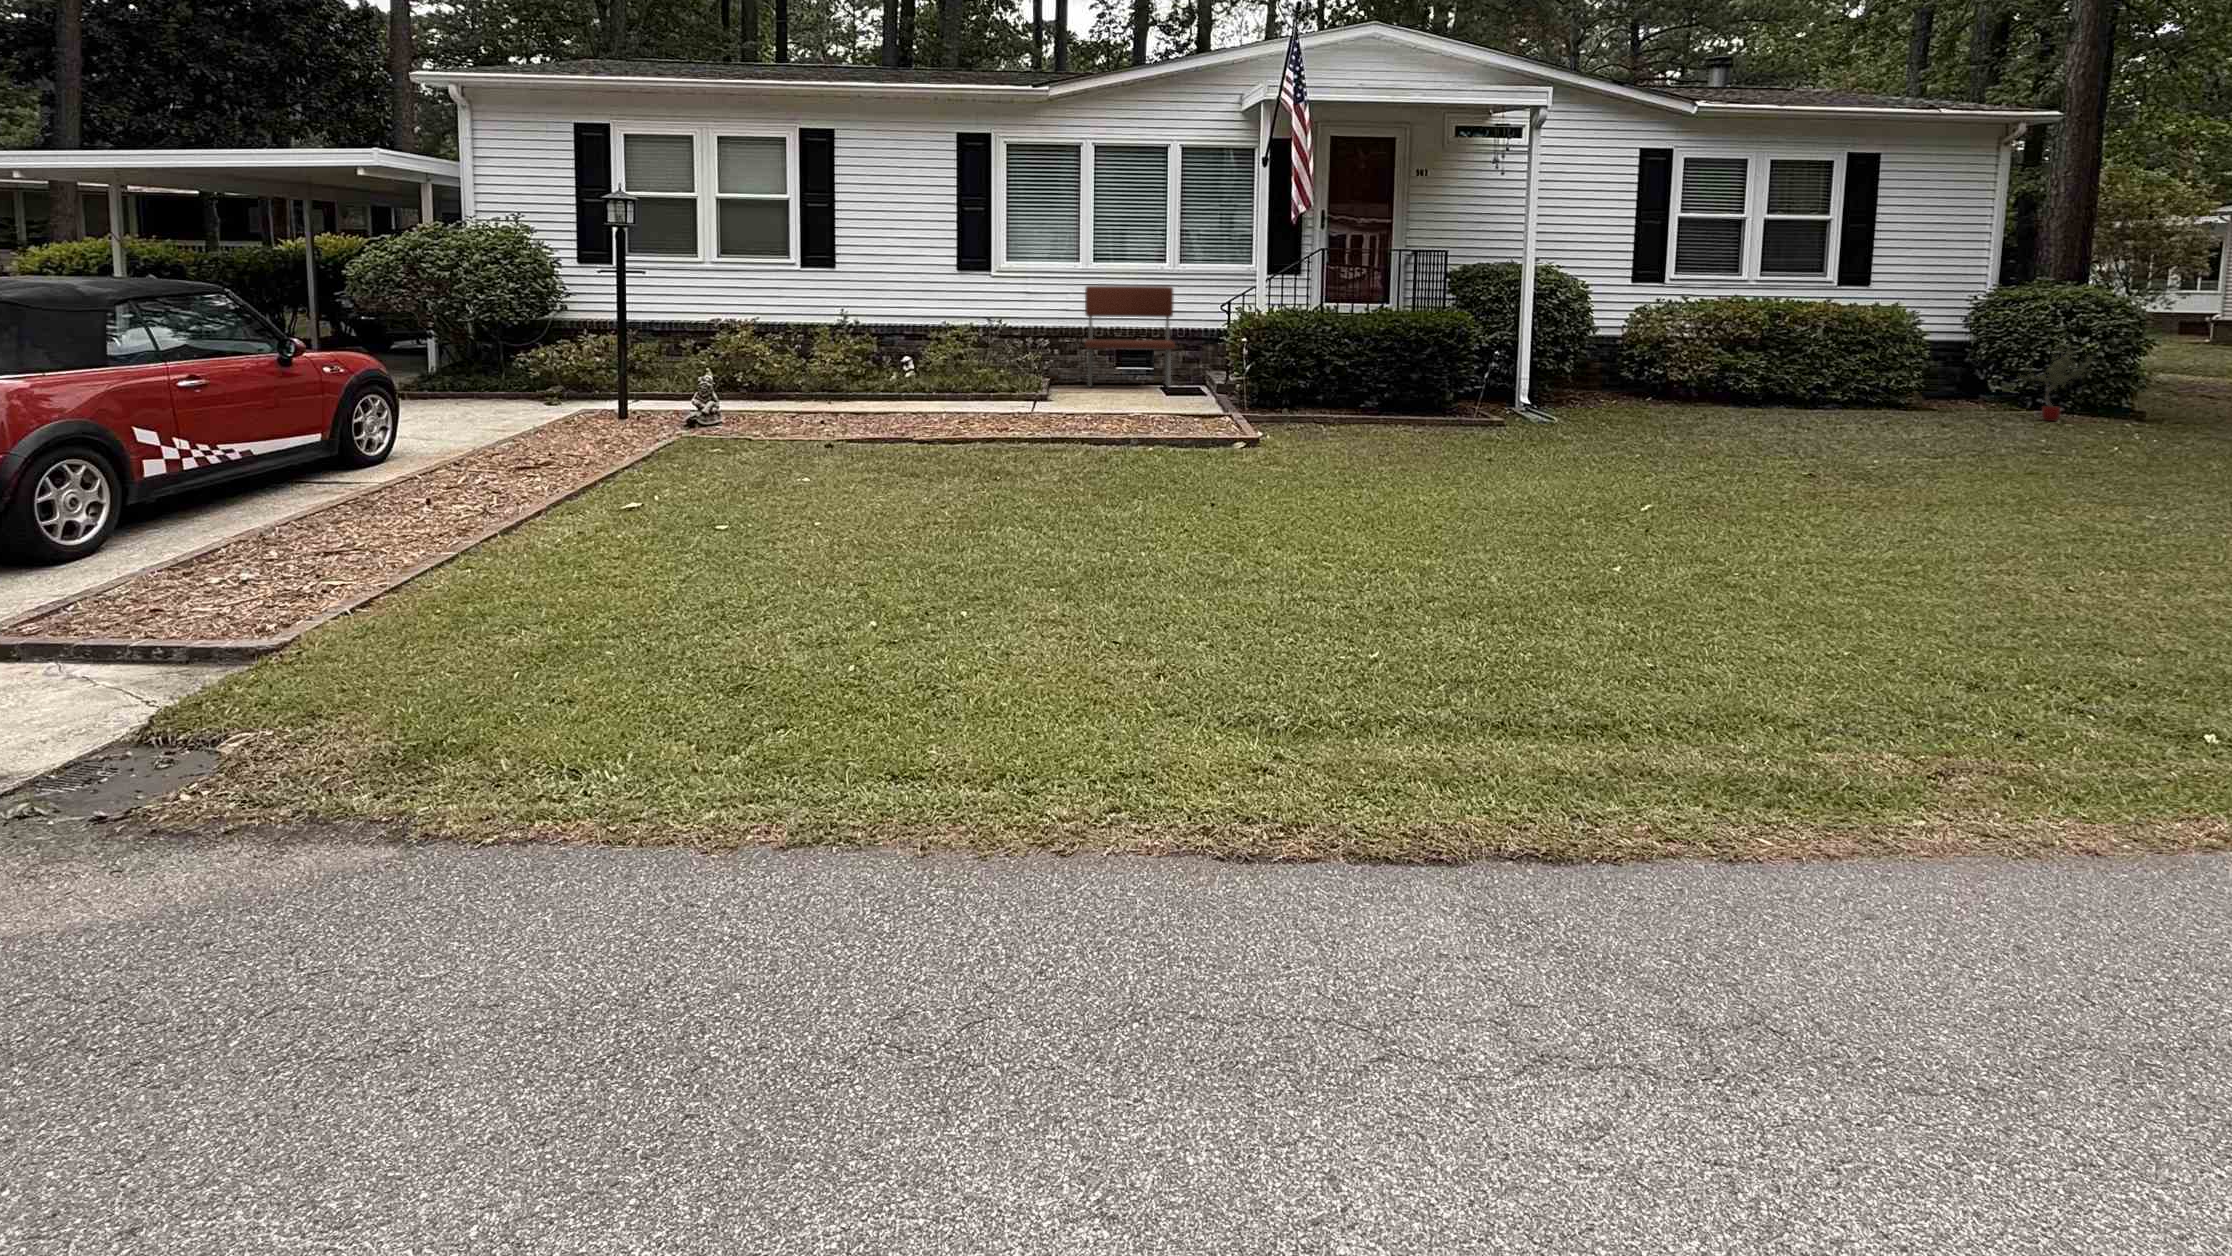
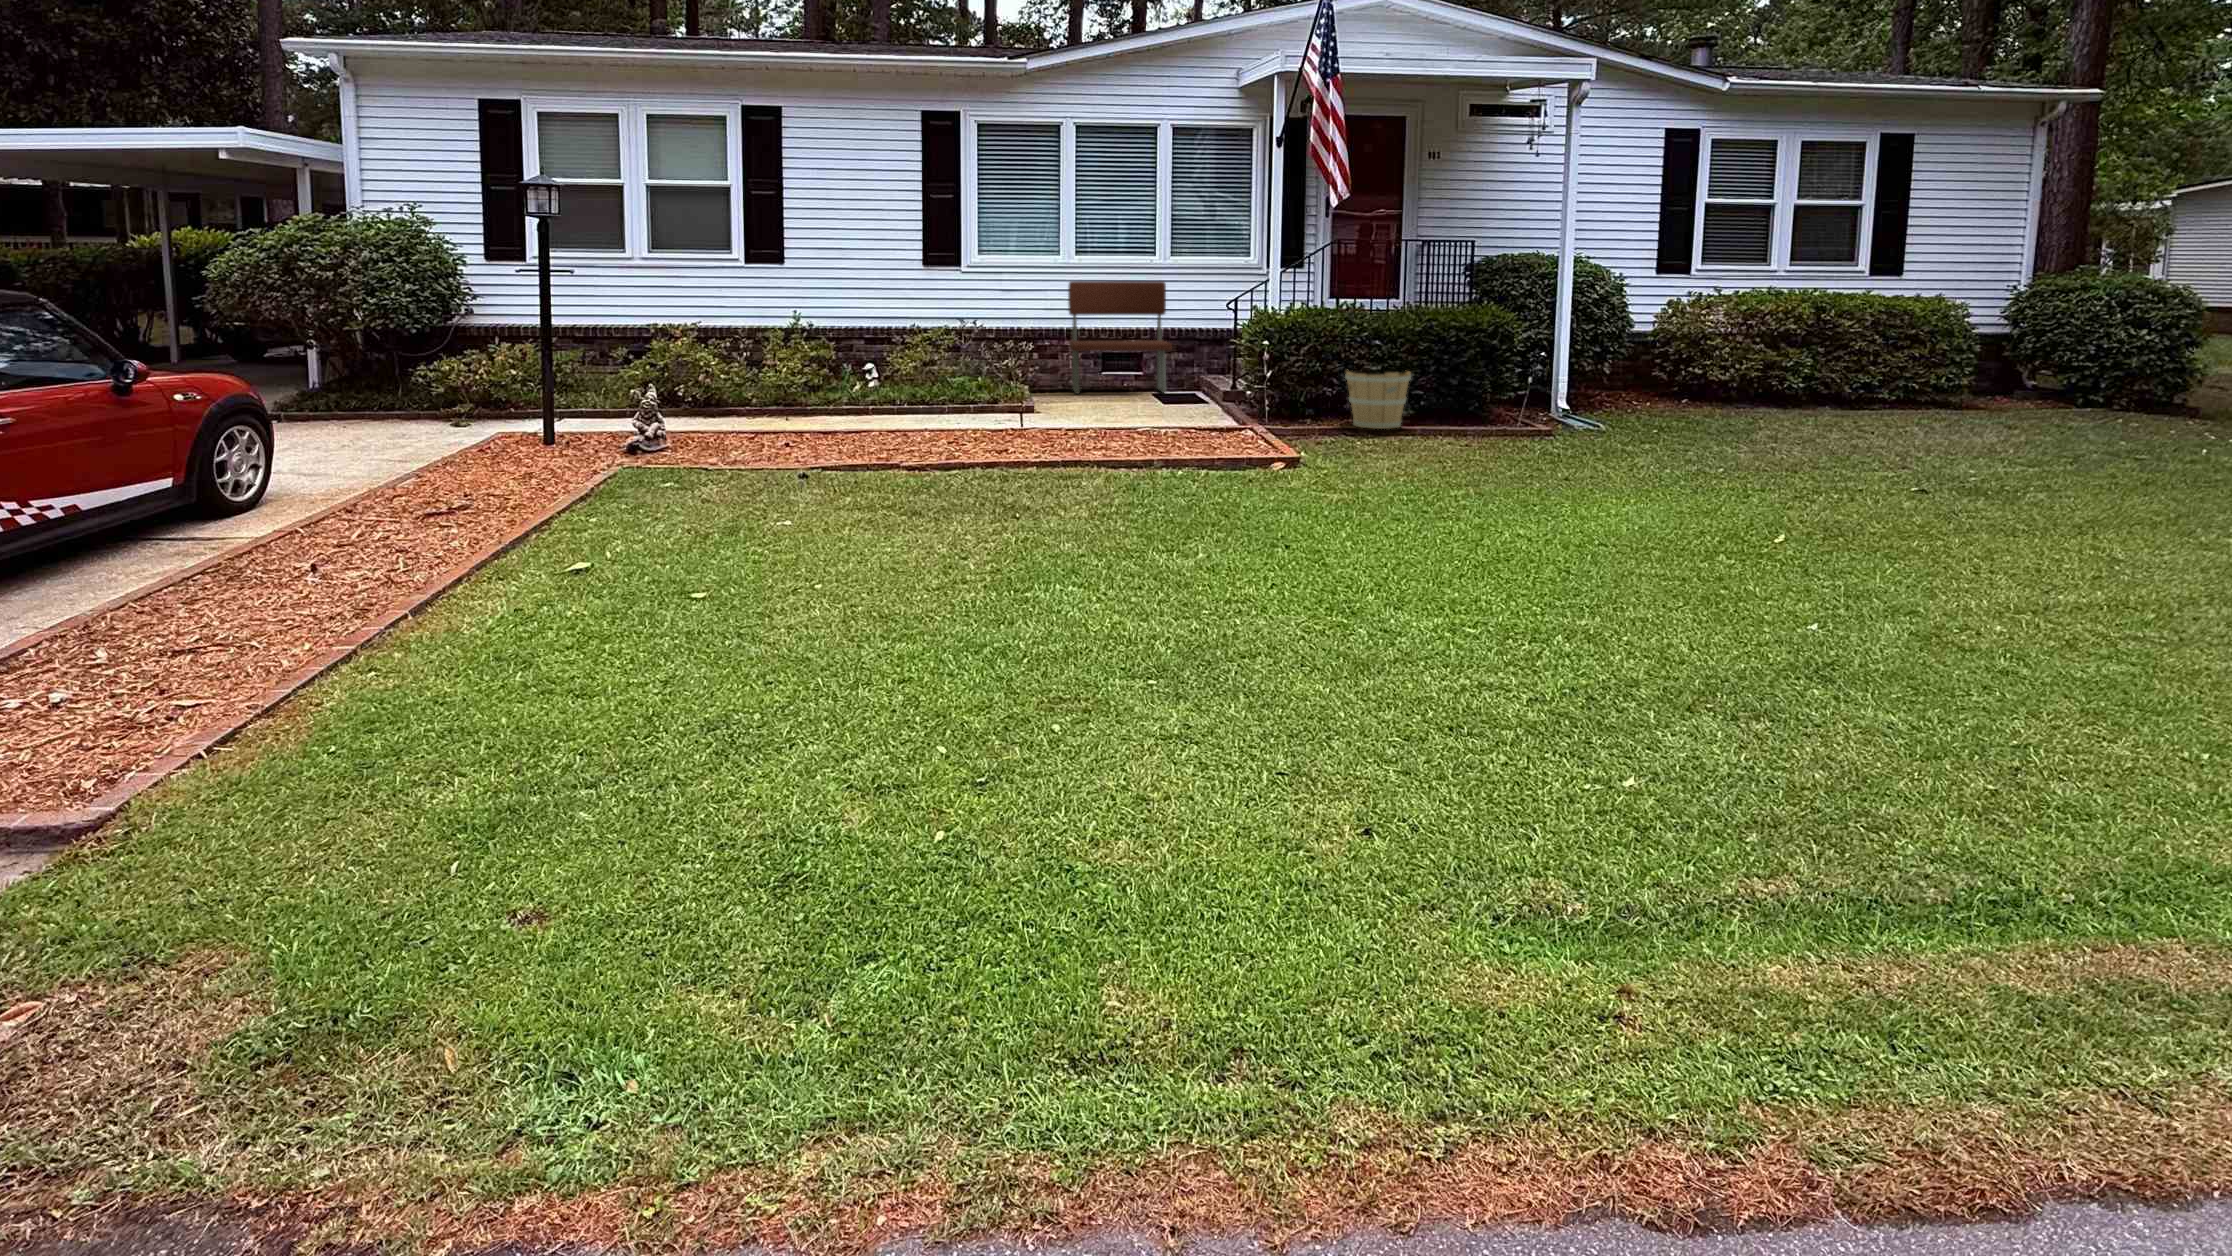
potted tree: present [2017,347,2092,421] -> none [2061,332,2148,414]
wooden bucket: none [1312,367,1372,420] -> present [1345,371,1411,429]

